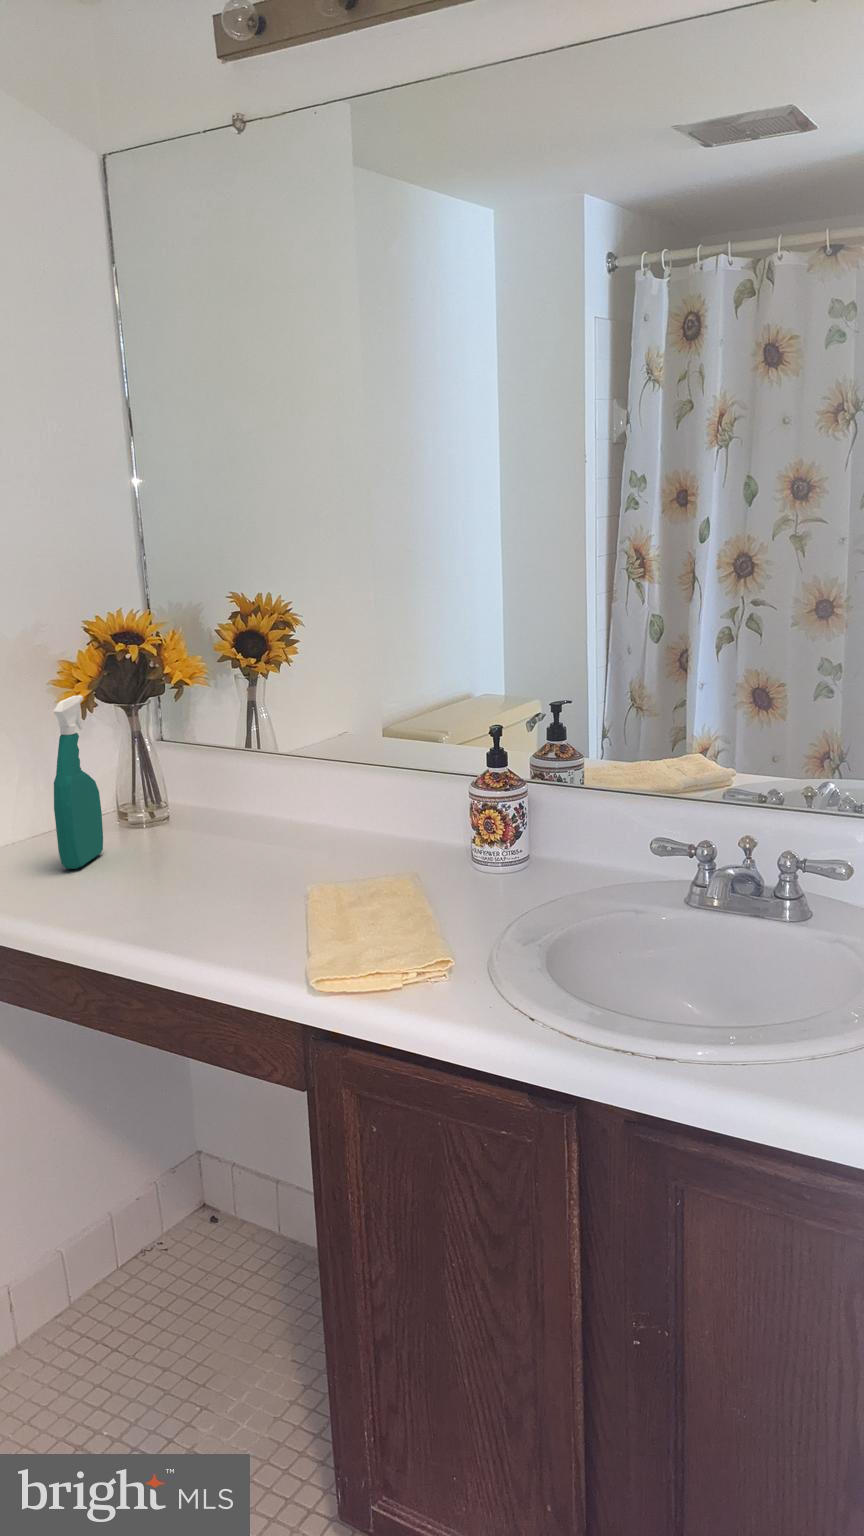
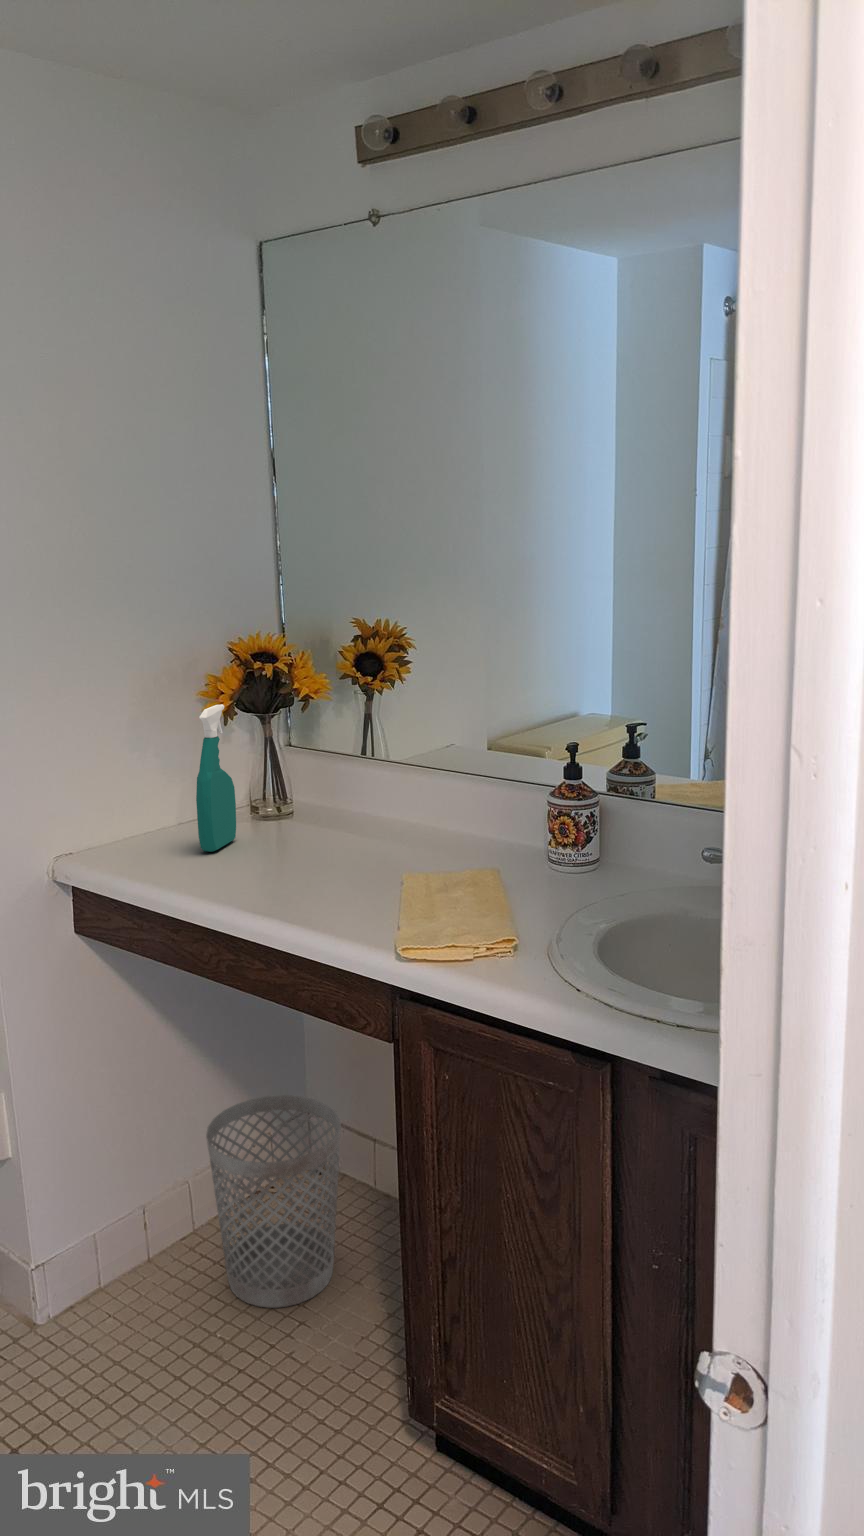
wastebasket: none [83,1142,241,1391] -> present [206,1095,341,1308]

